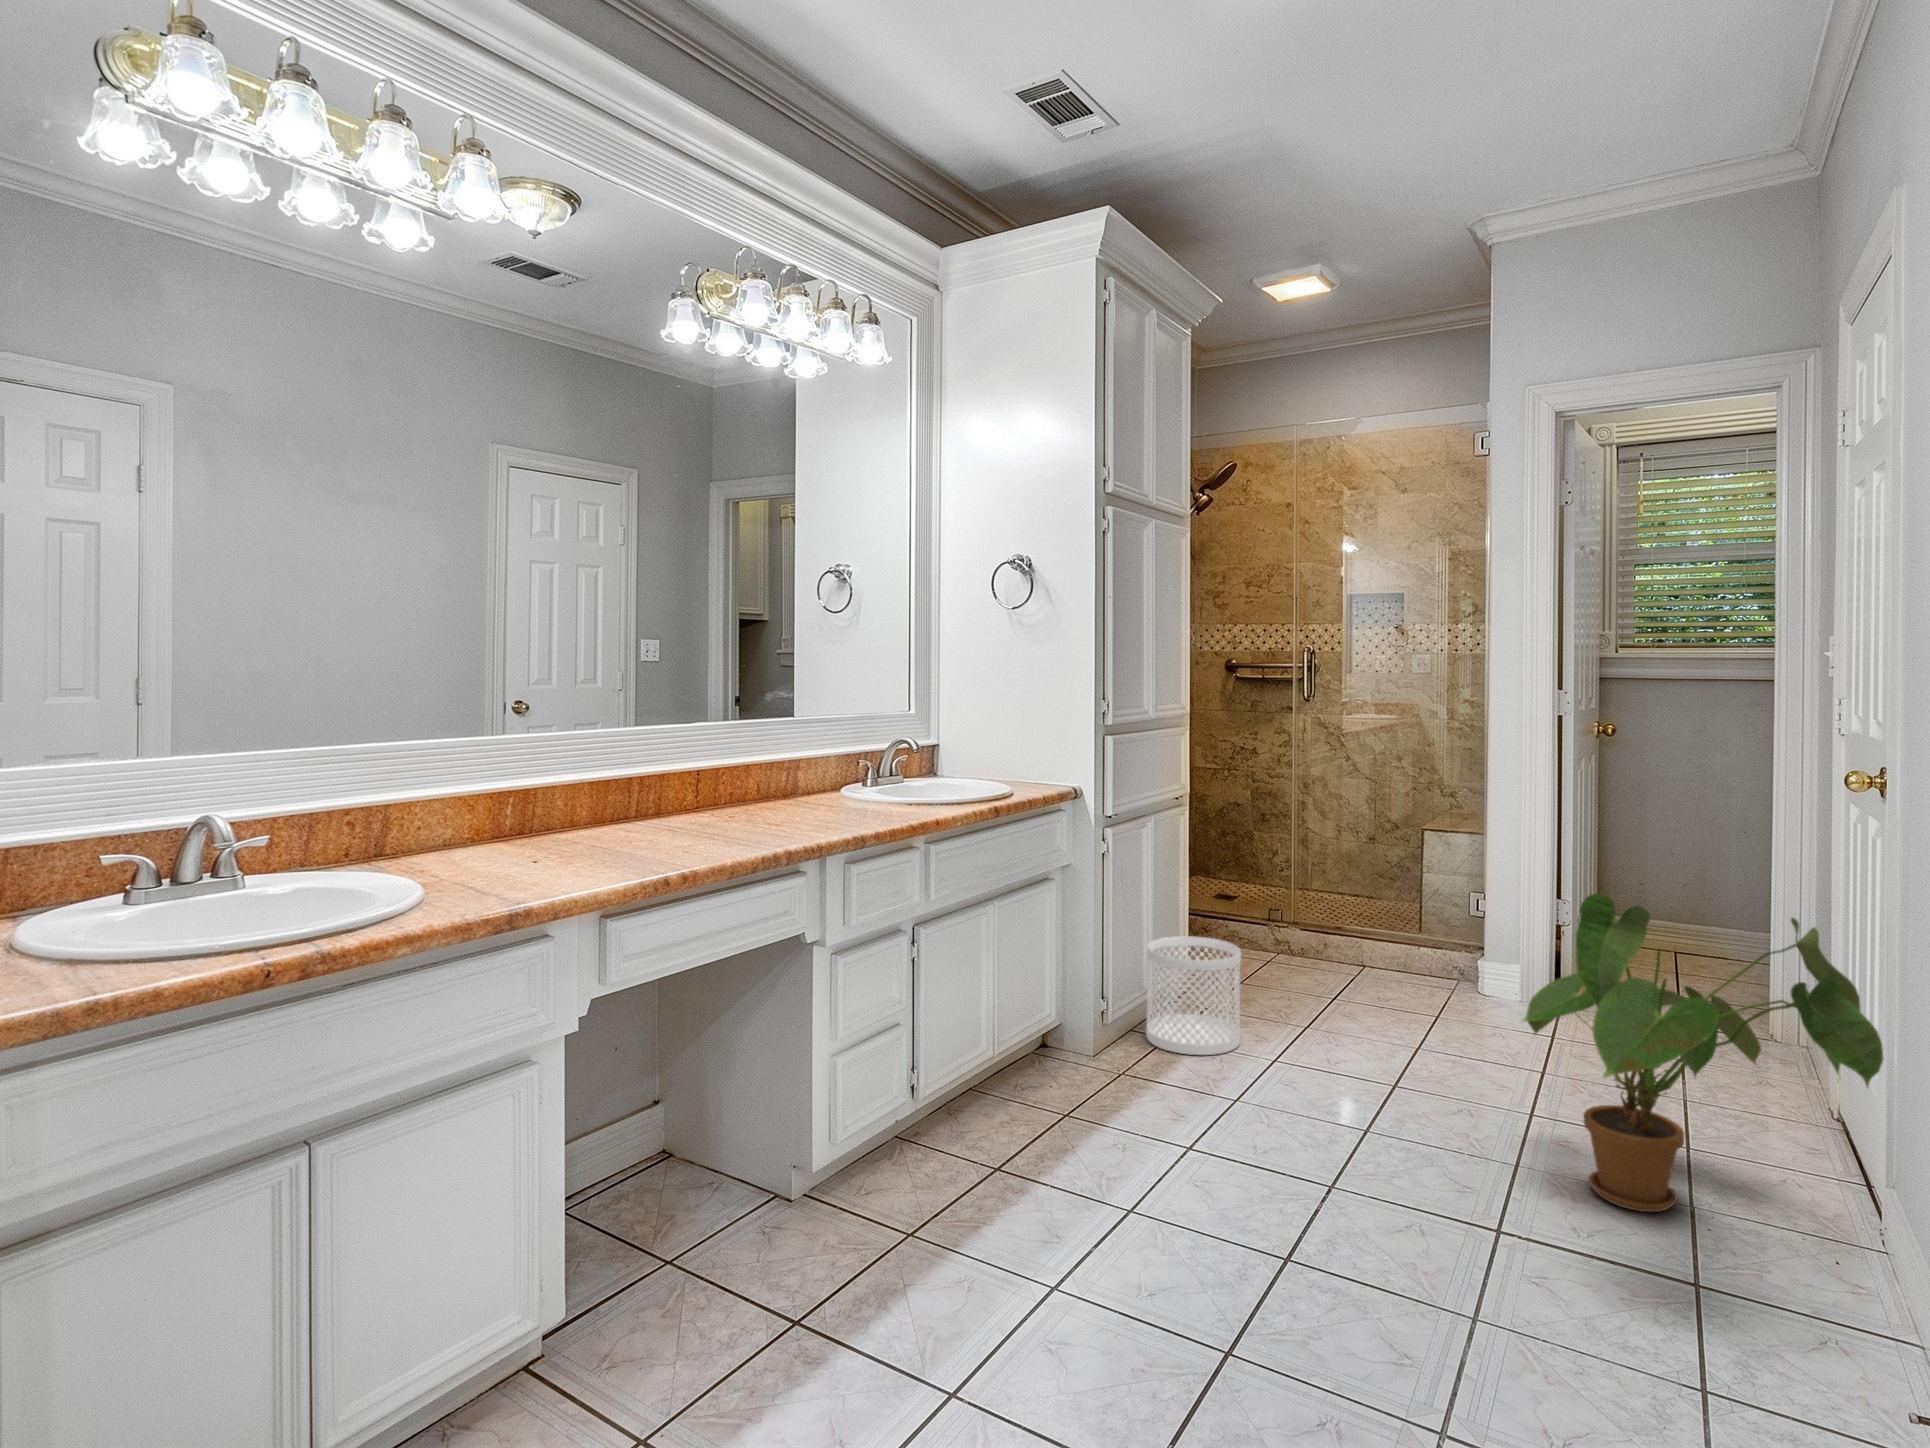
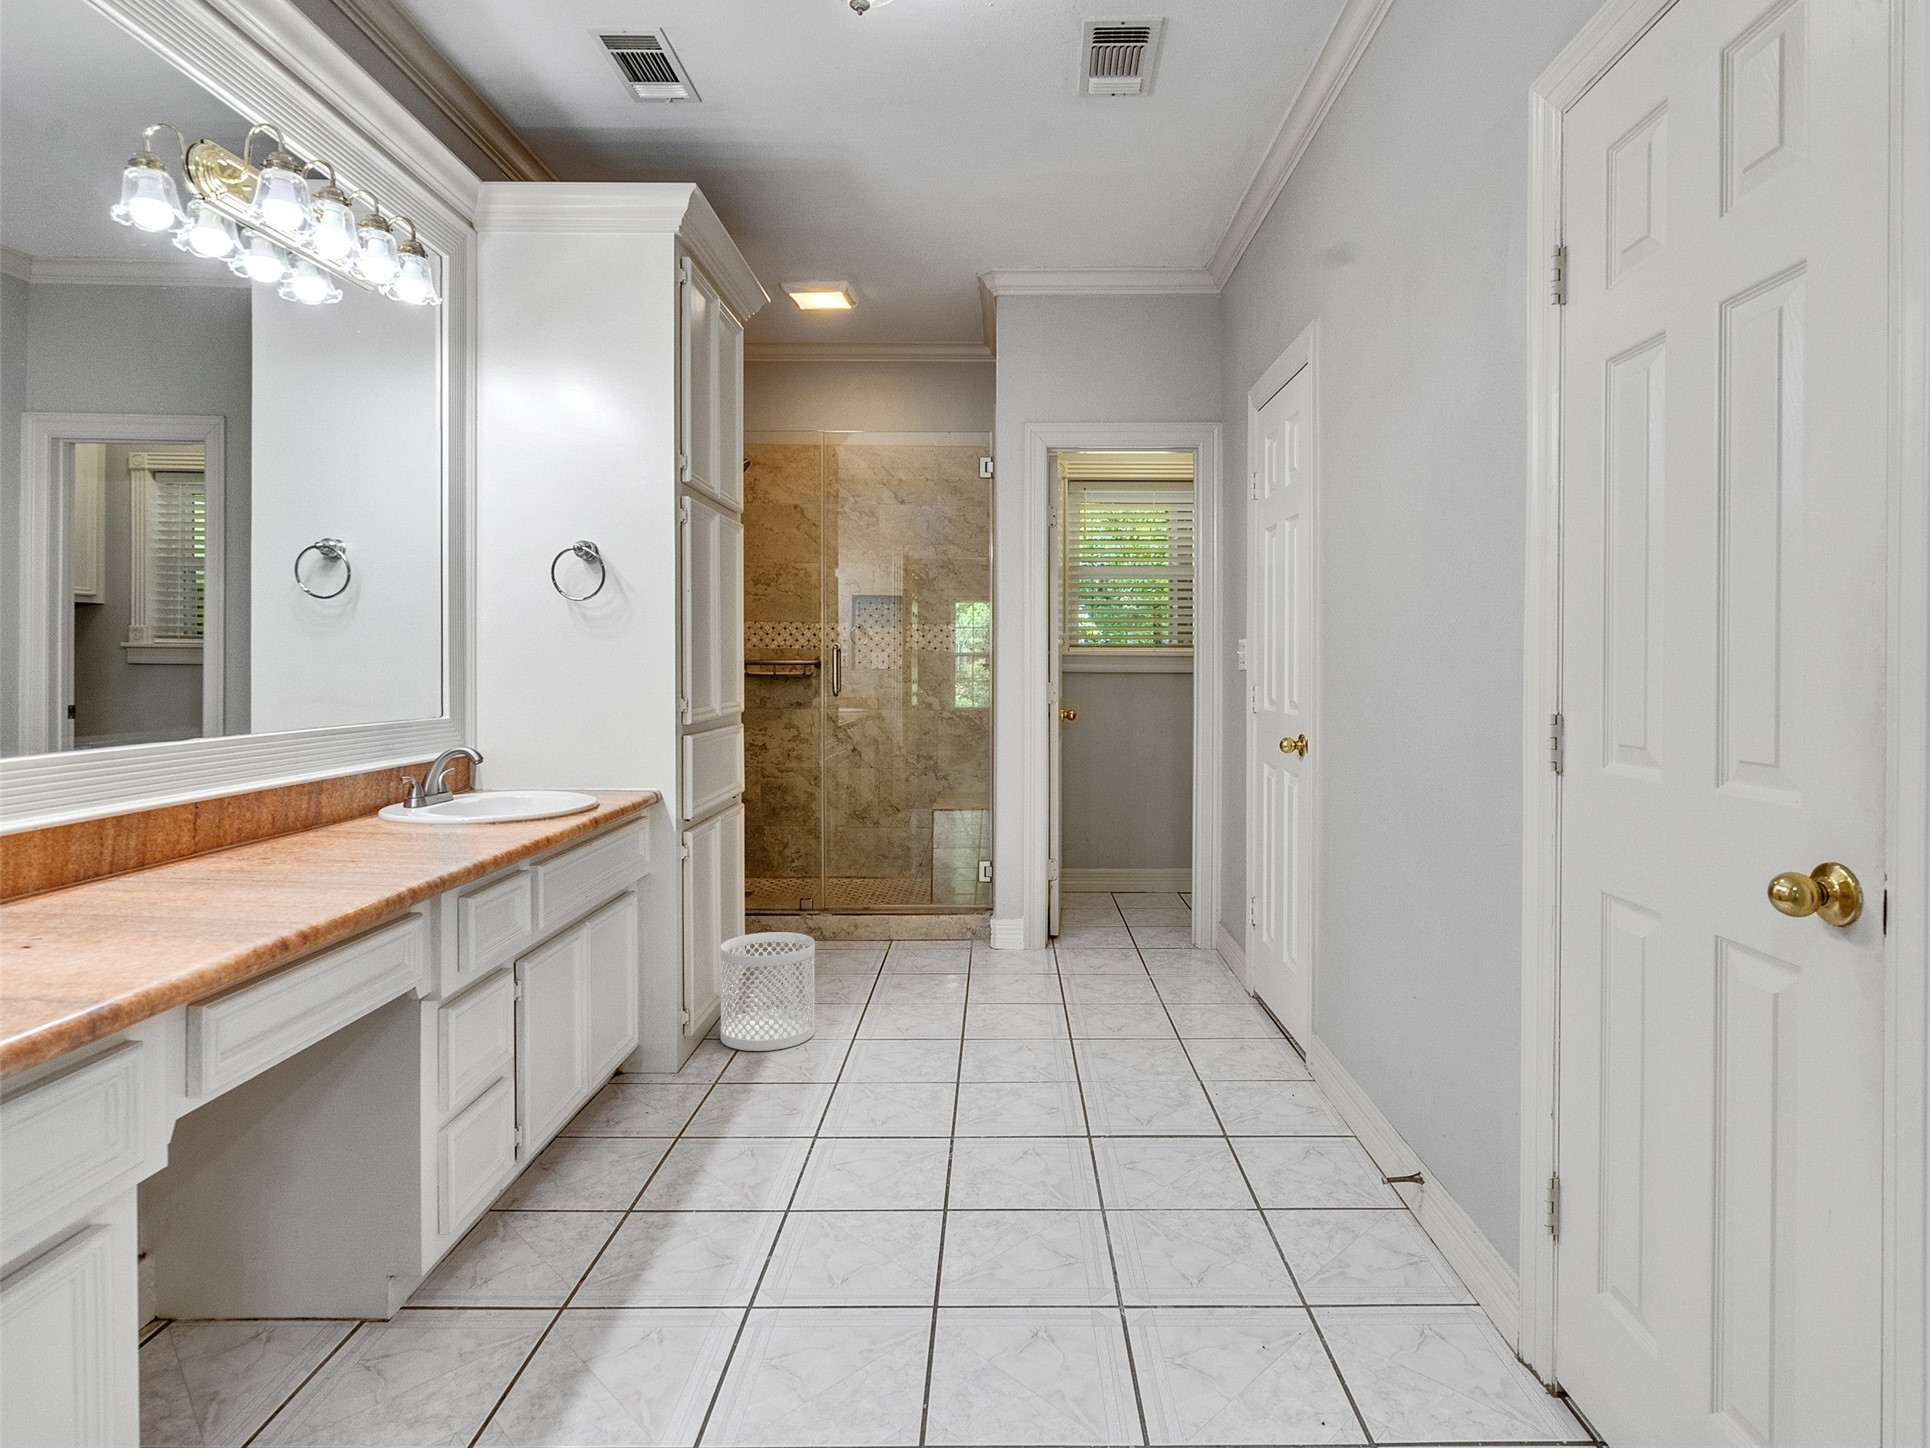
house plant: present [1522,894,1883,1212] -> none [1082,847,1343,1097]

